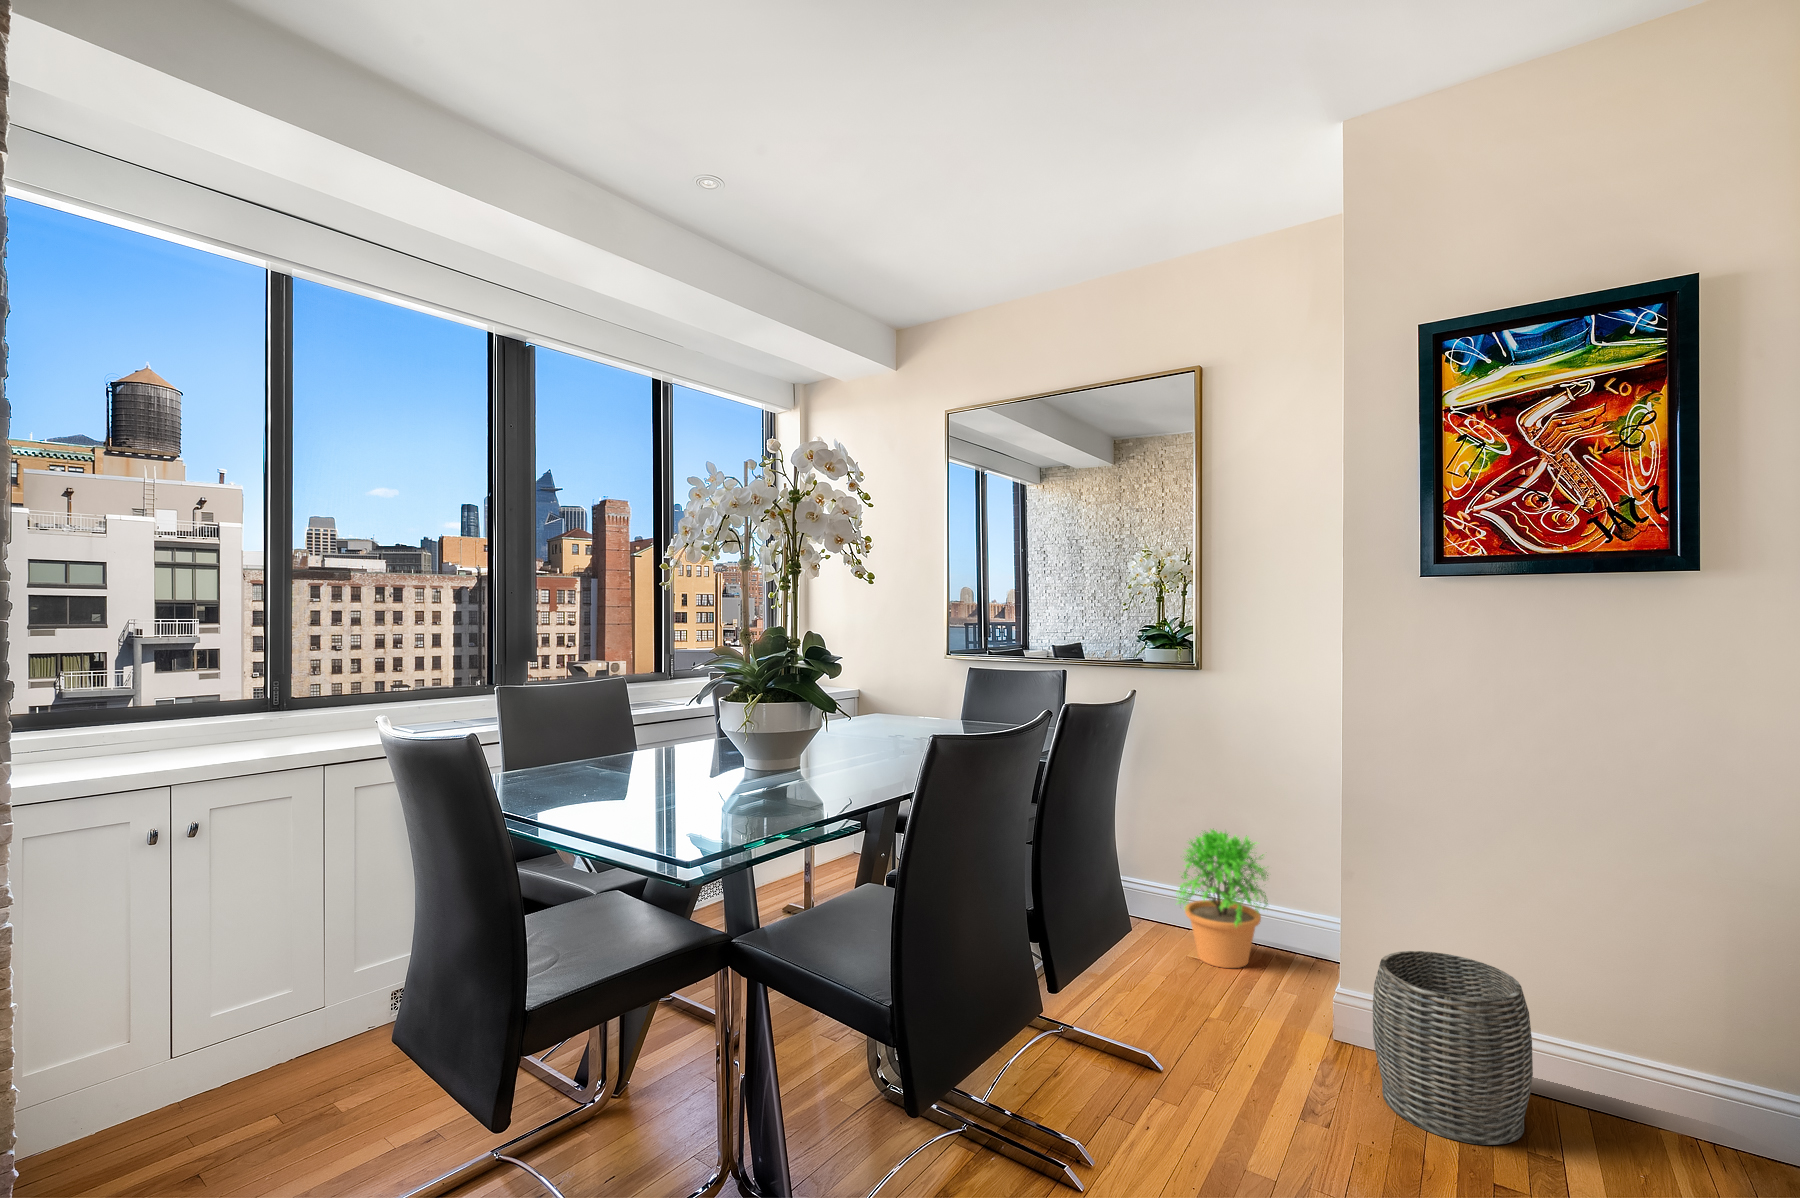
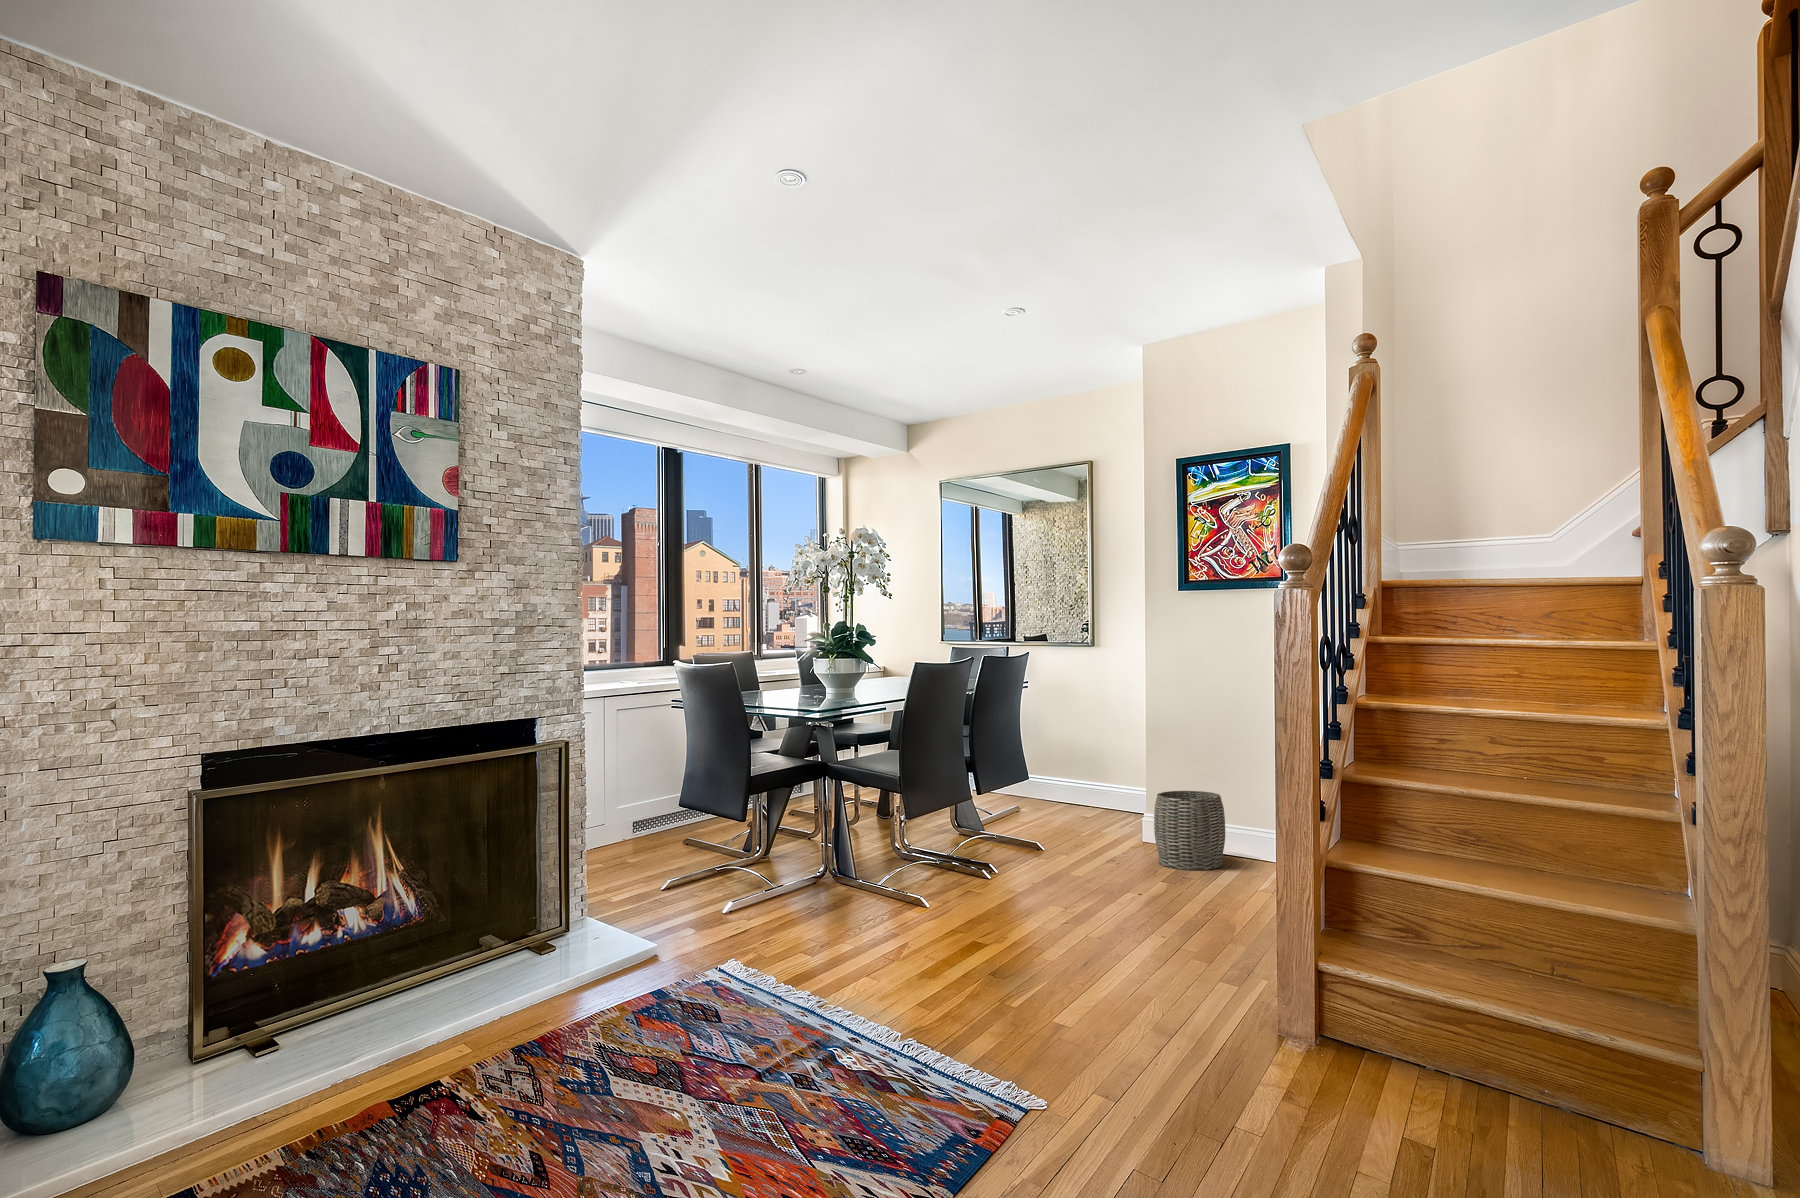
potted plant: present [1178,829,1268,968] -> none [1045,750,1105,836]

